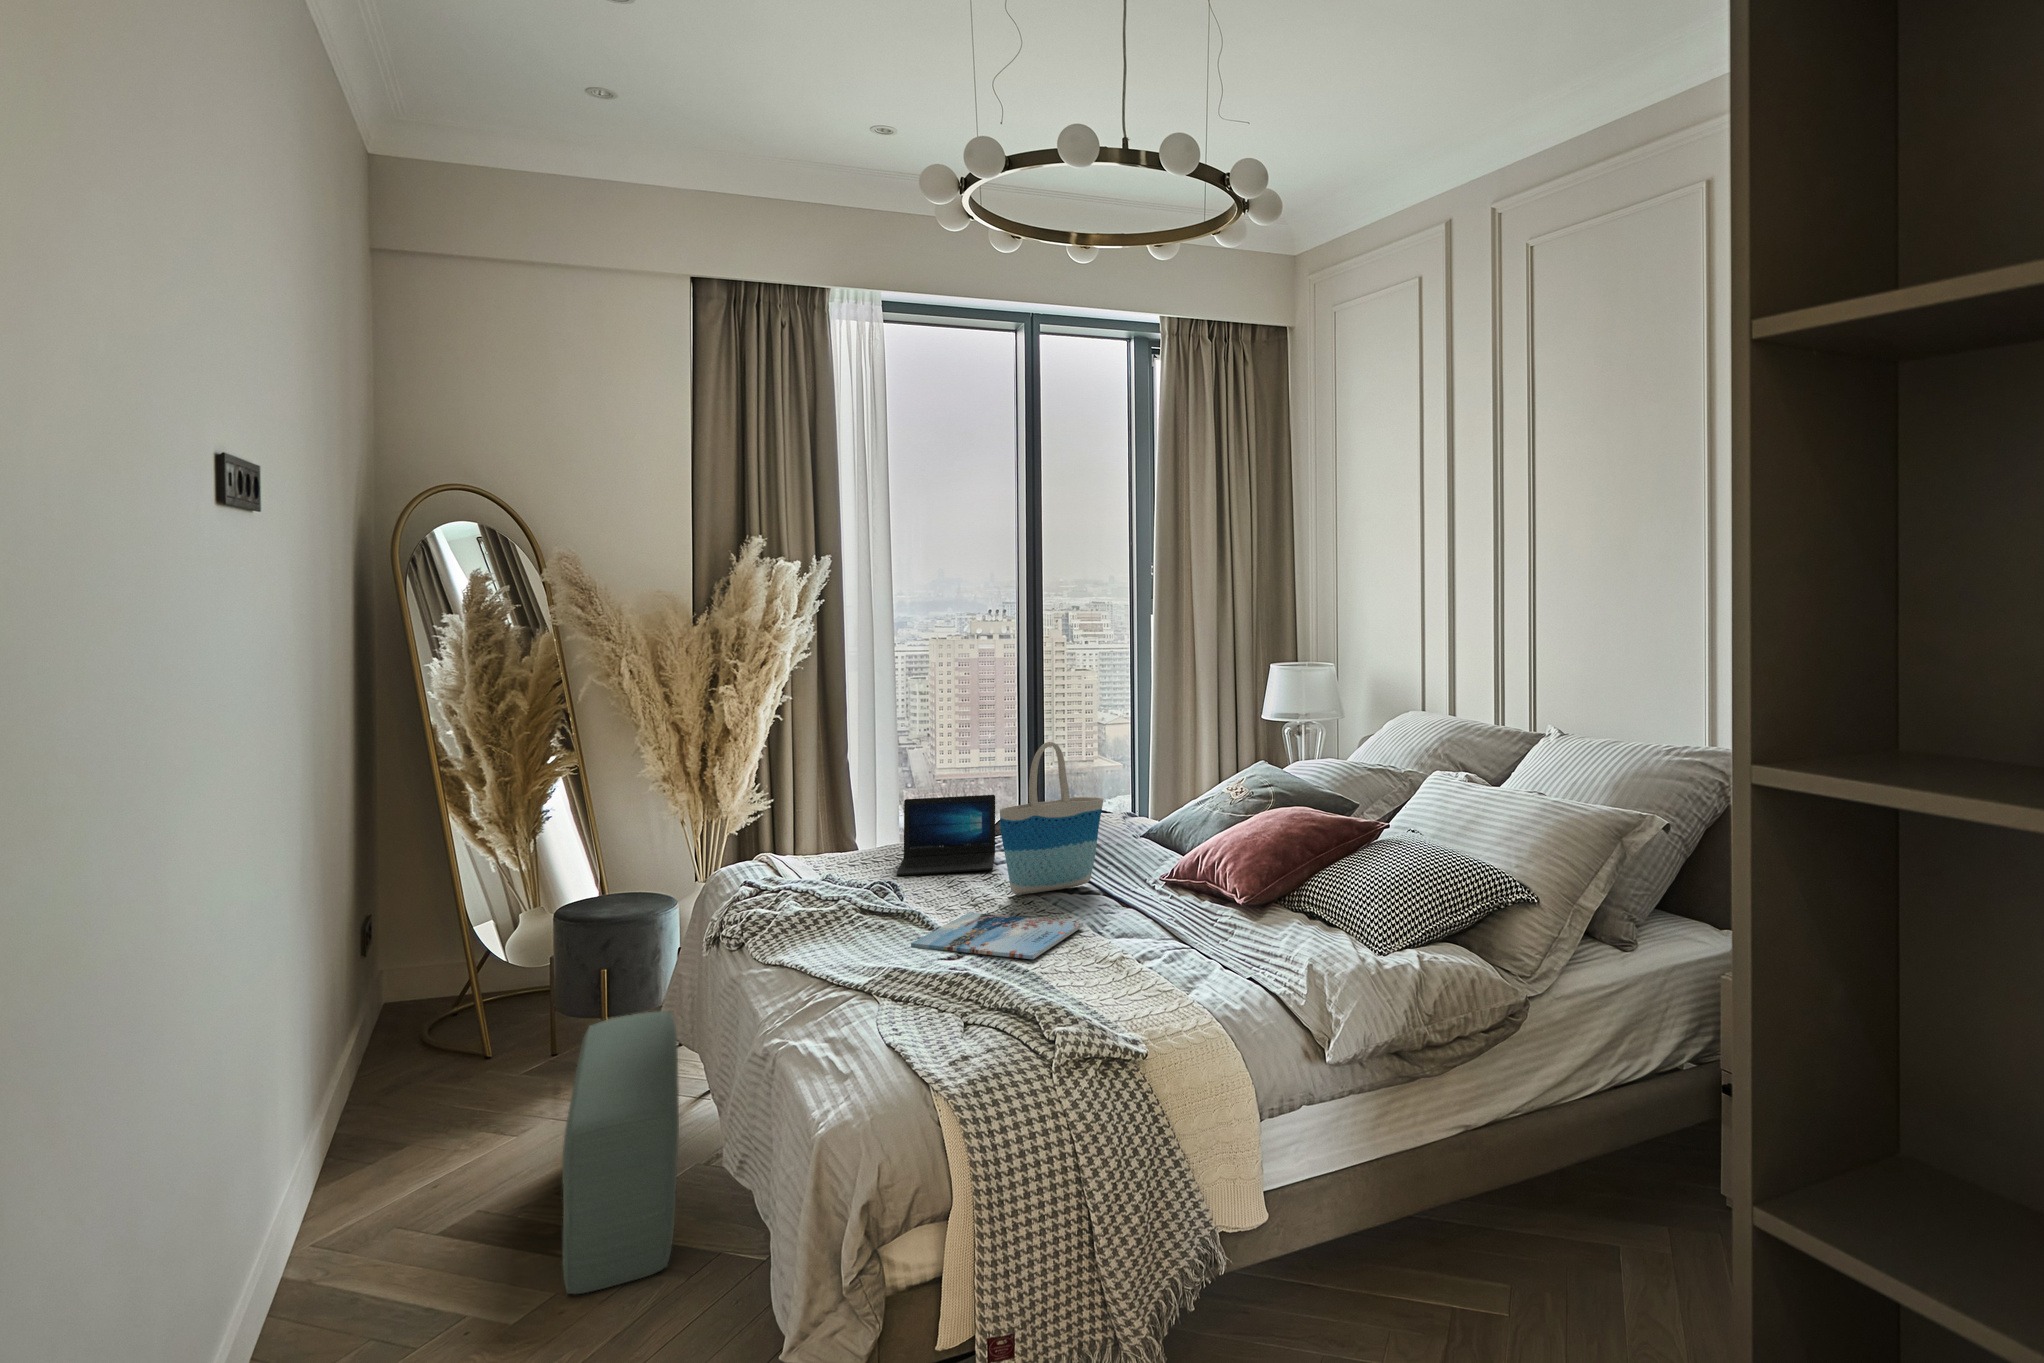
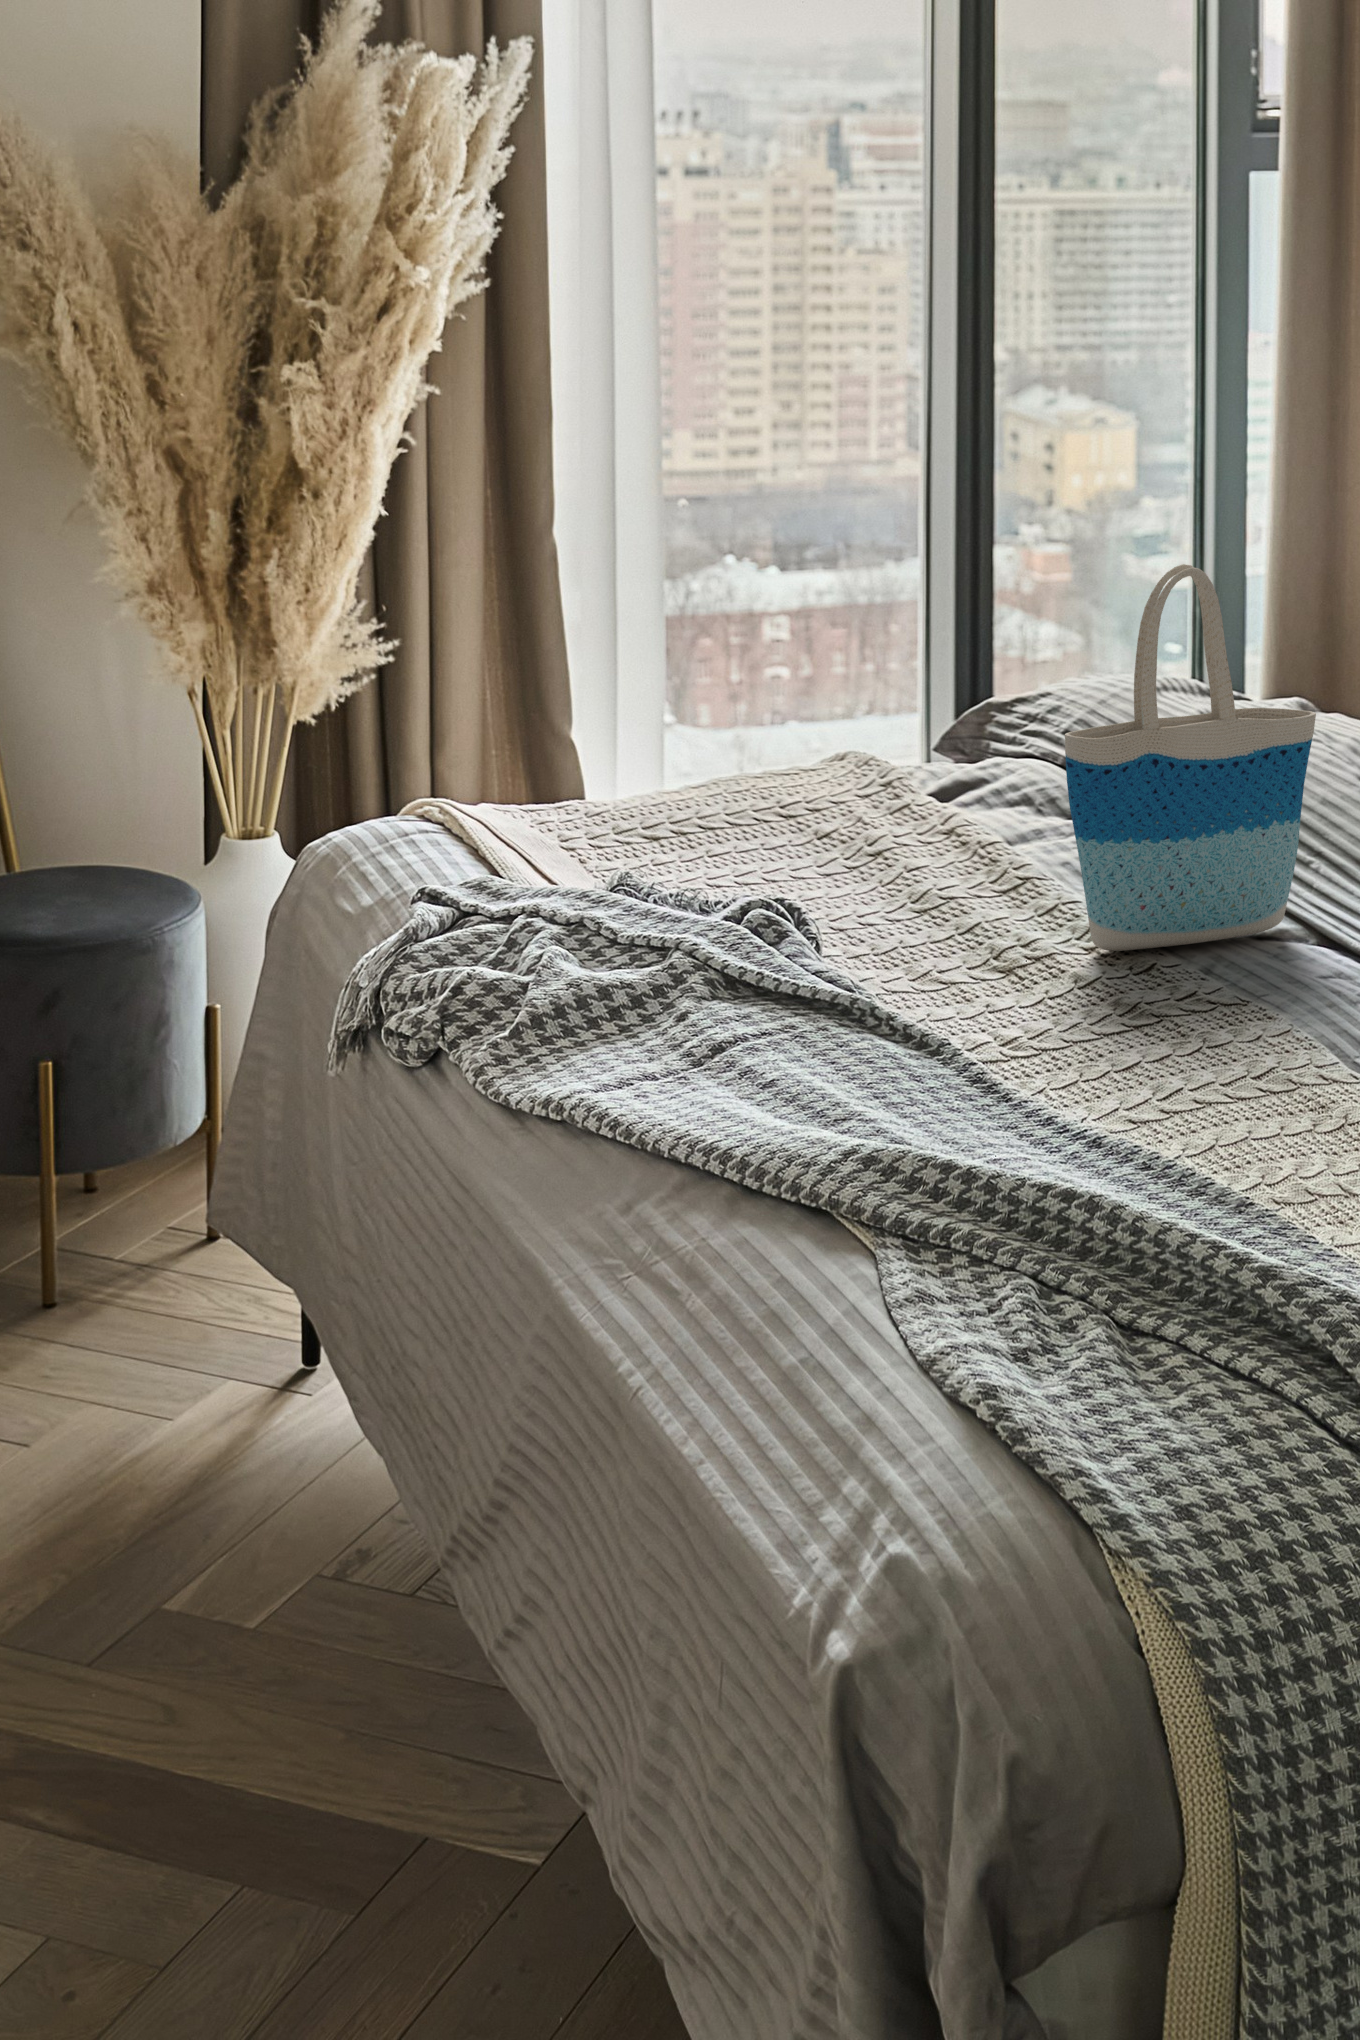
laptop: present [897,795,995,876] -> none [782,680,1017,879]
magazine: present [911,912,1083,959] -> none [897,999,1317,1151]
pouf: present [562,1011,679,1294] -> none [53,1171,321,1860]

